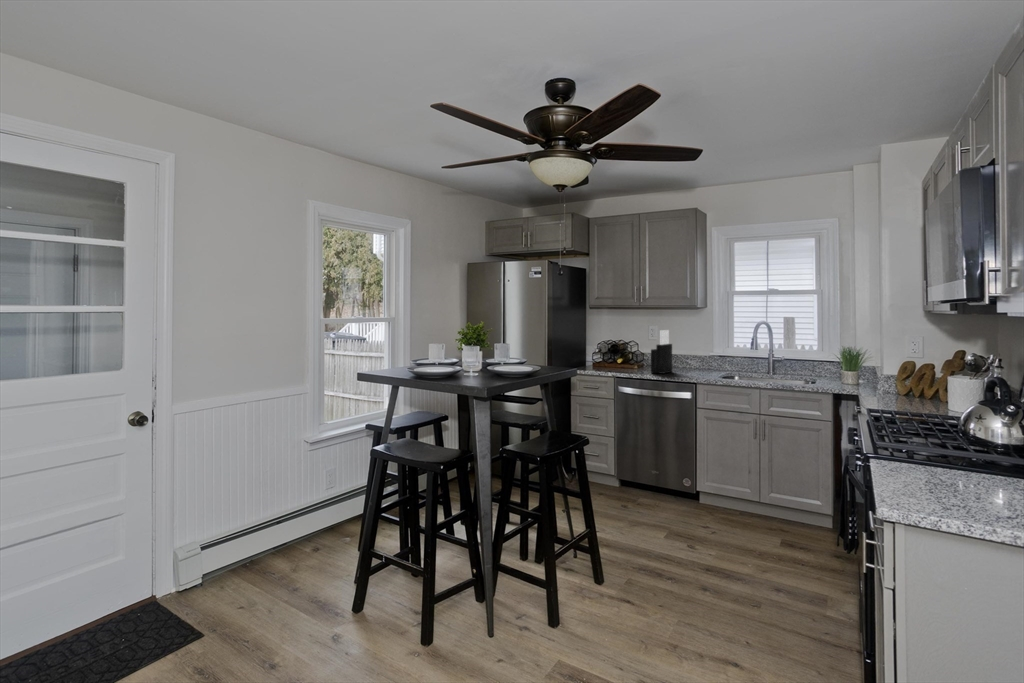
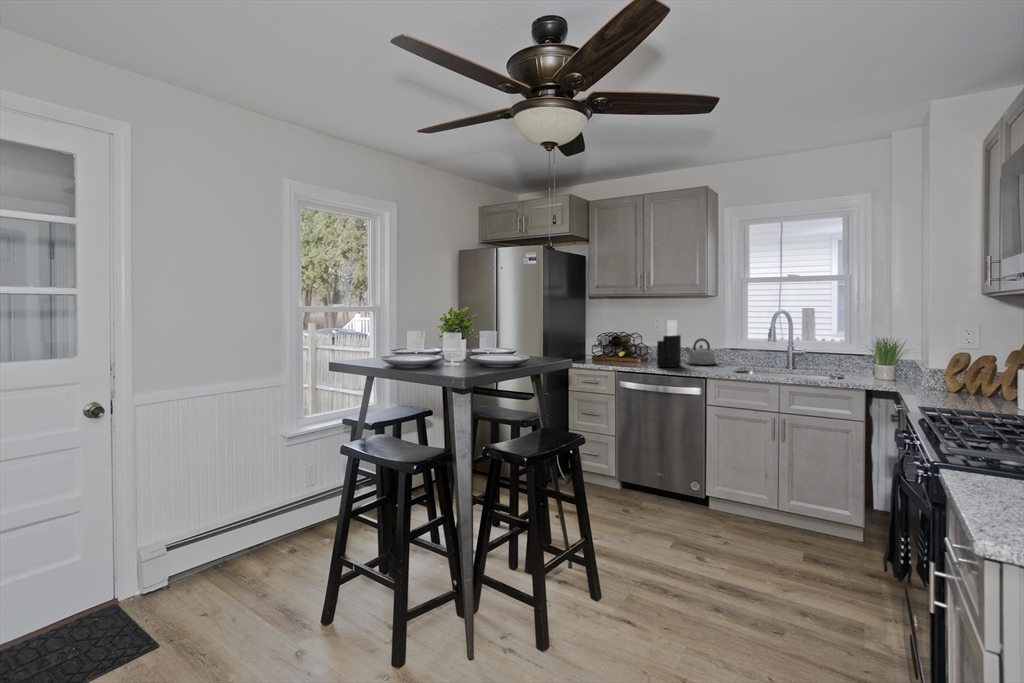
kettle: none [676,346,705,370] -> present [685,338,716,365]

